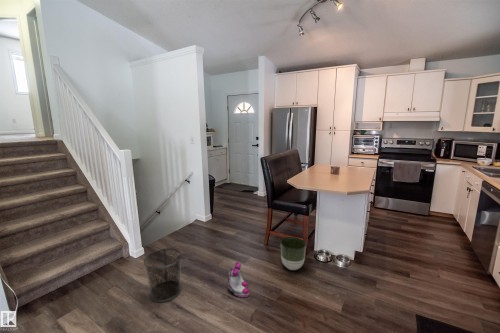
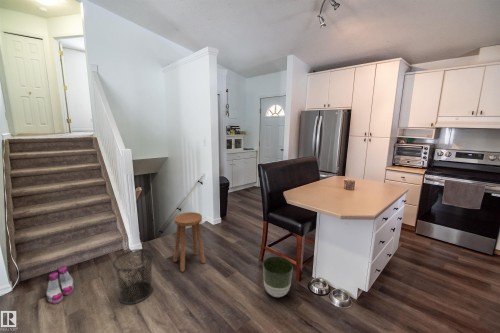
stool: none [186,209,218,266] -> present [174,212,206,272]
boots: present [228,262,250,297] -> present [46,266,74,304]

